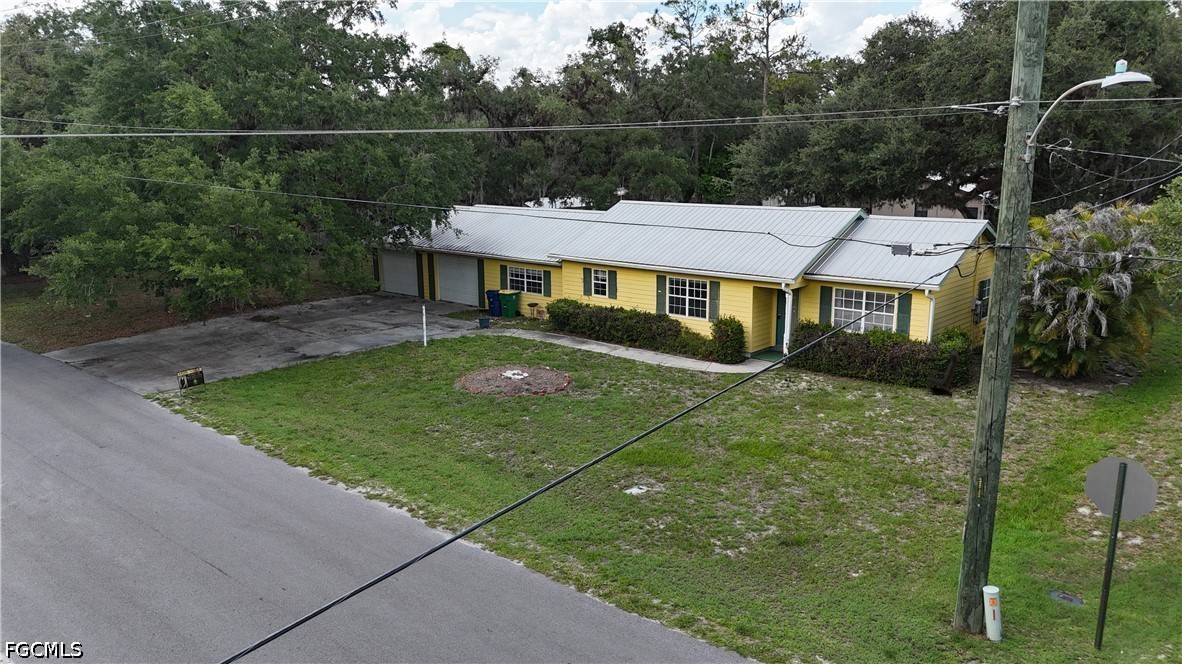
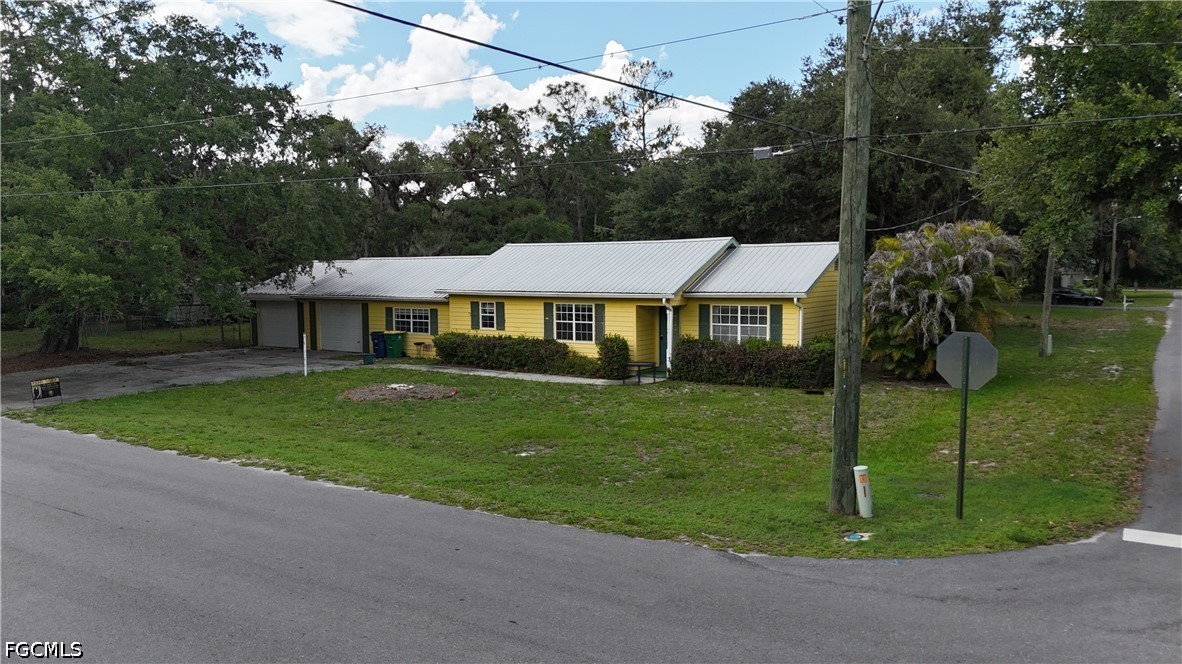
round table: none [736,345,773,373] -> present [622,361,657,385]

